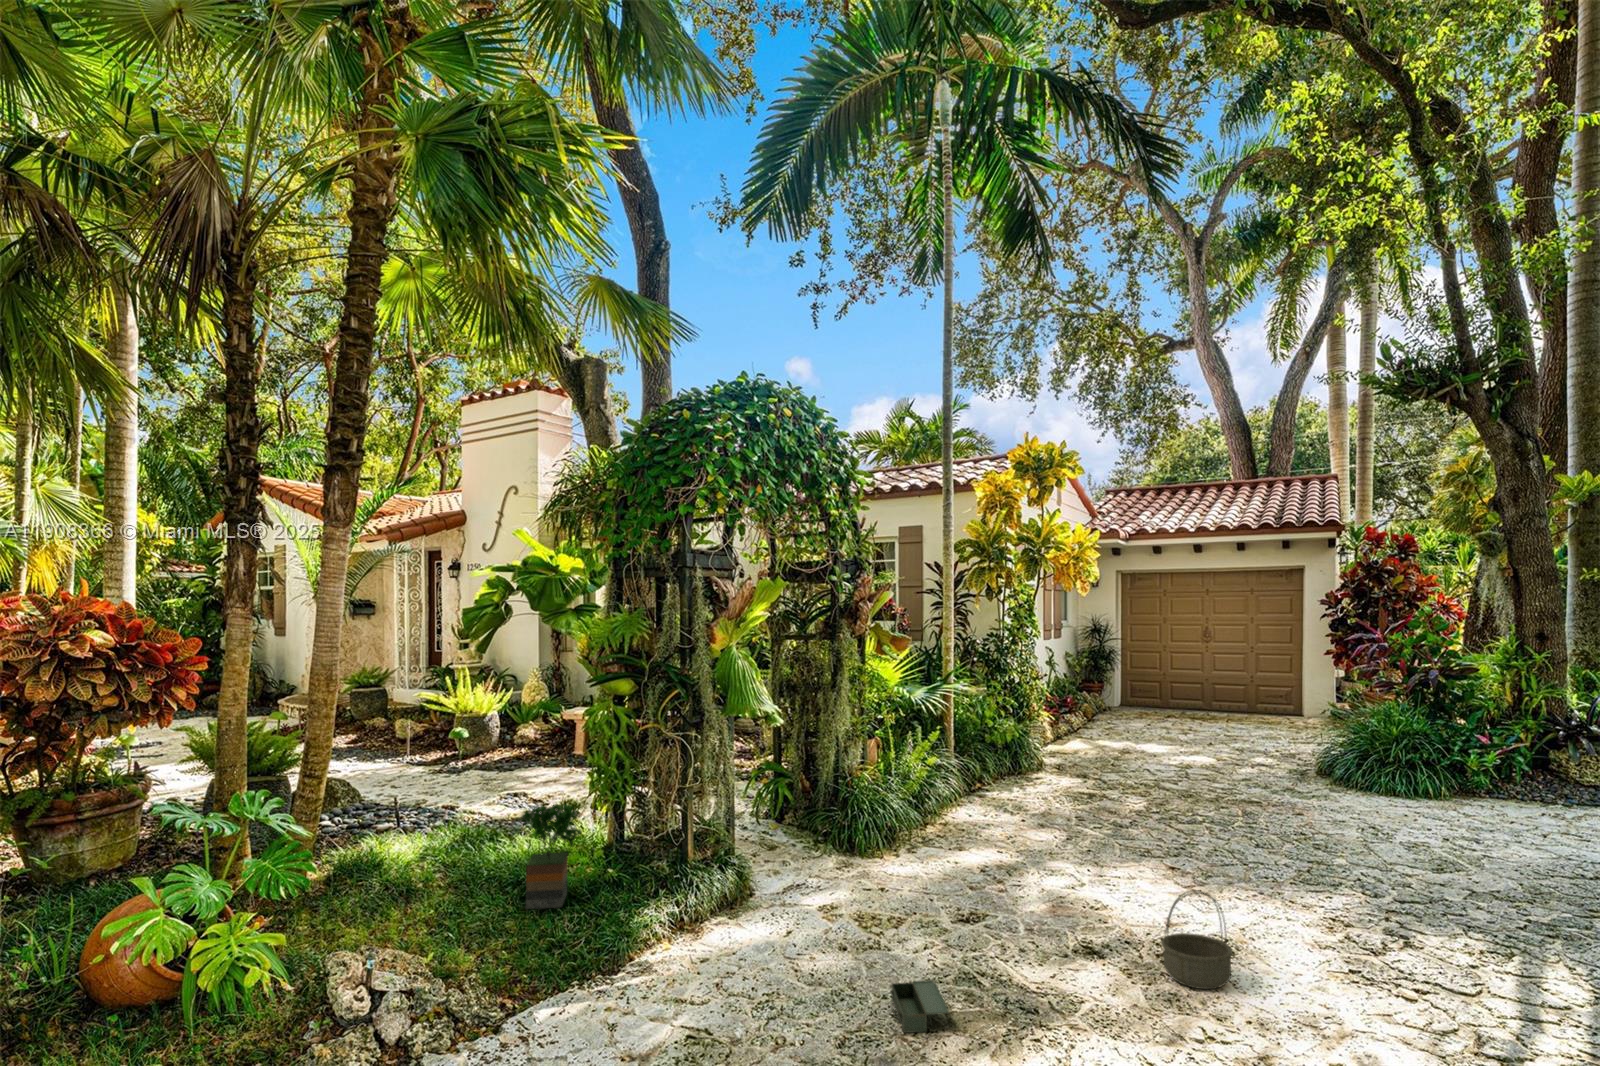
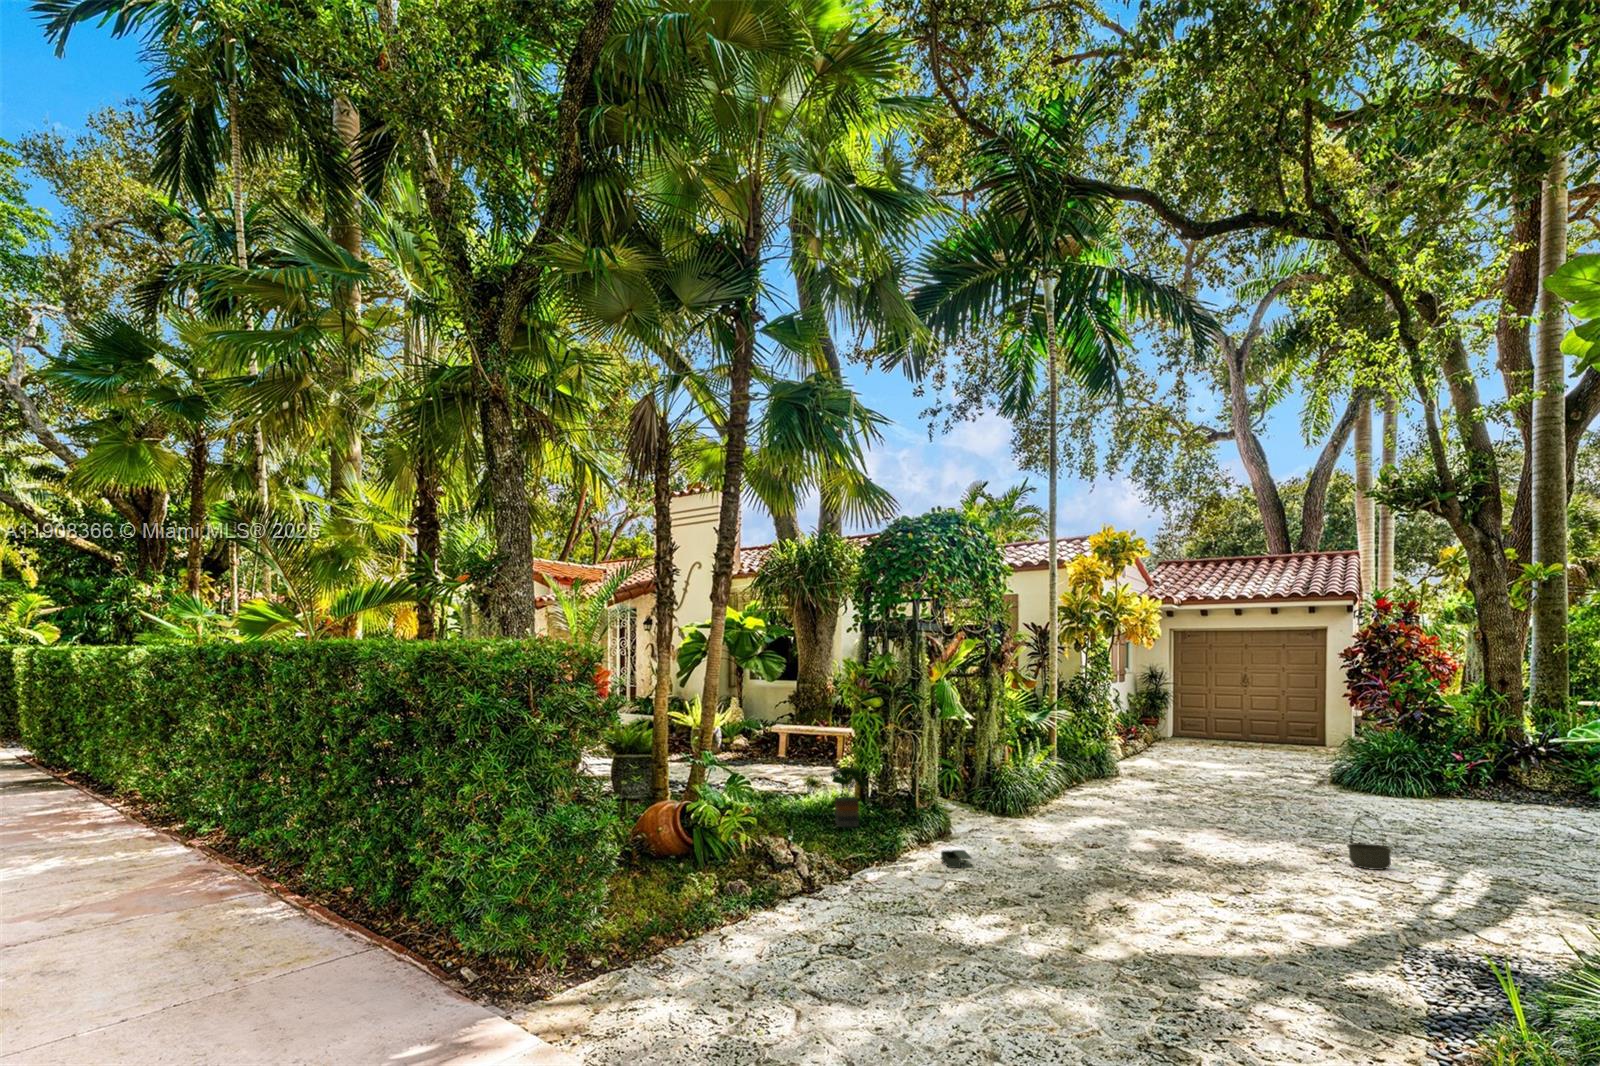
basket: present [1161,890,1233,989] -> present [1347,815,1391,870]
toolbox: present [891,980,949,1033] -> present [941,850,971,868]

